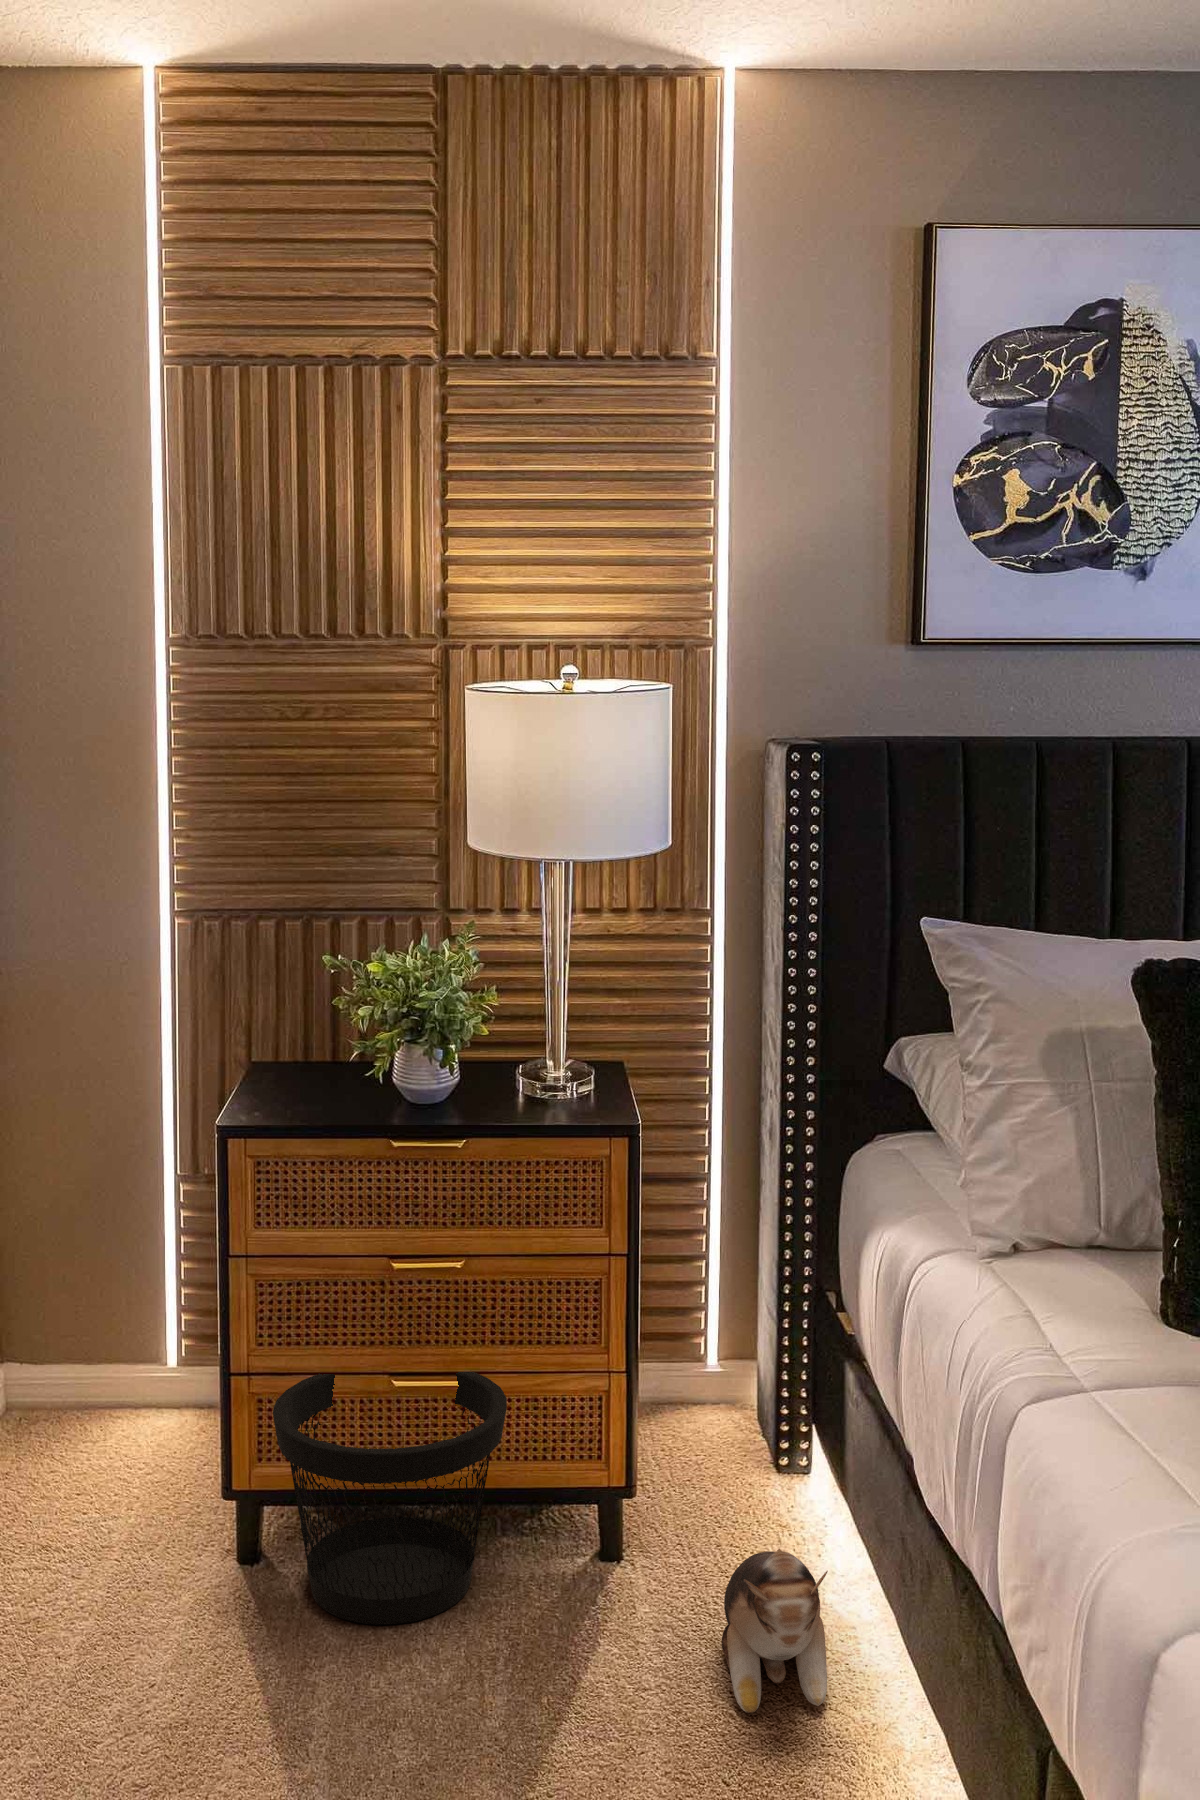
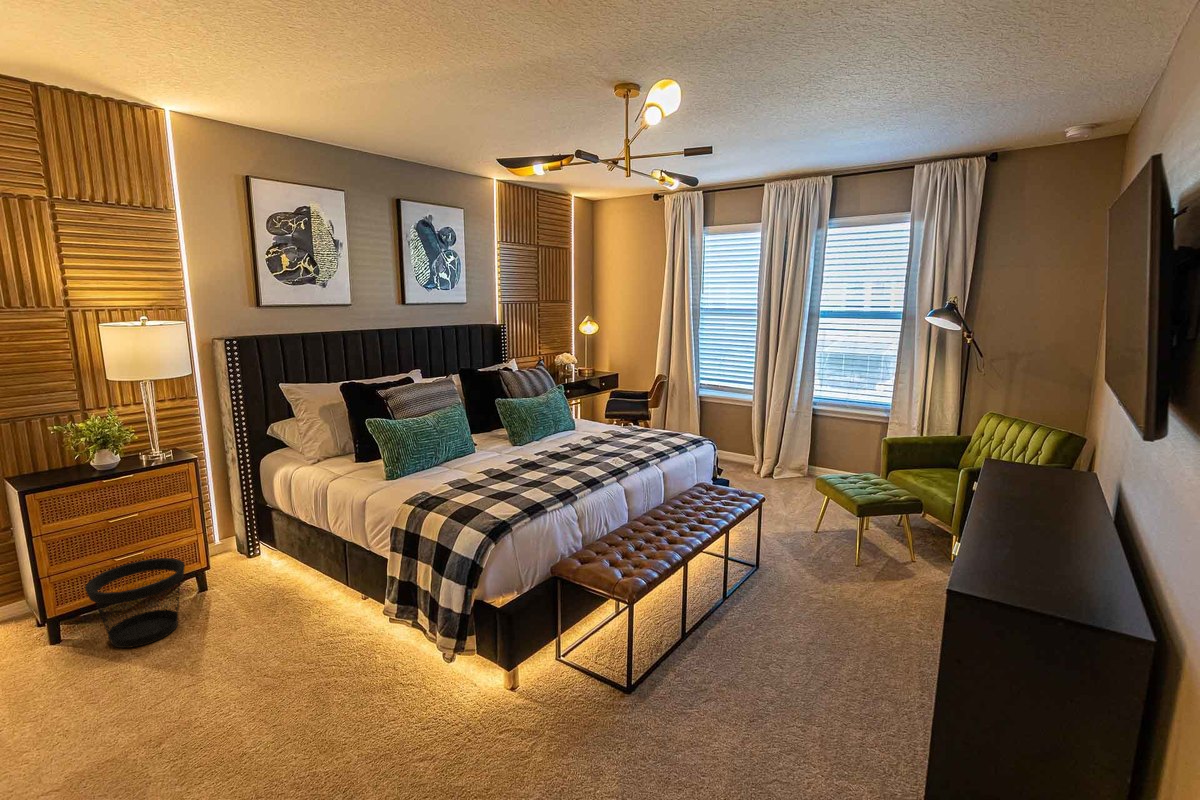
plush toy: present [722,1549,828,1713] -> none [273,560,317,608]

